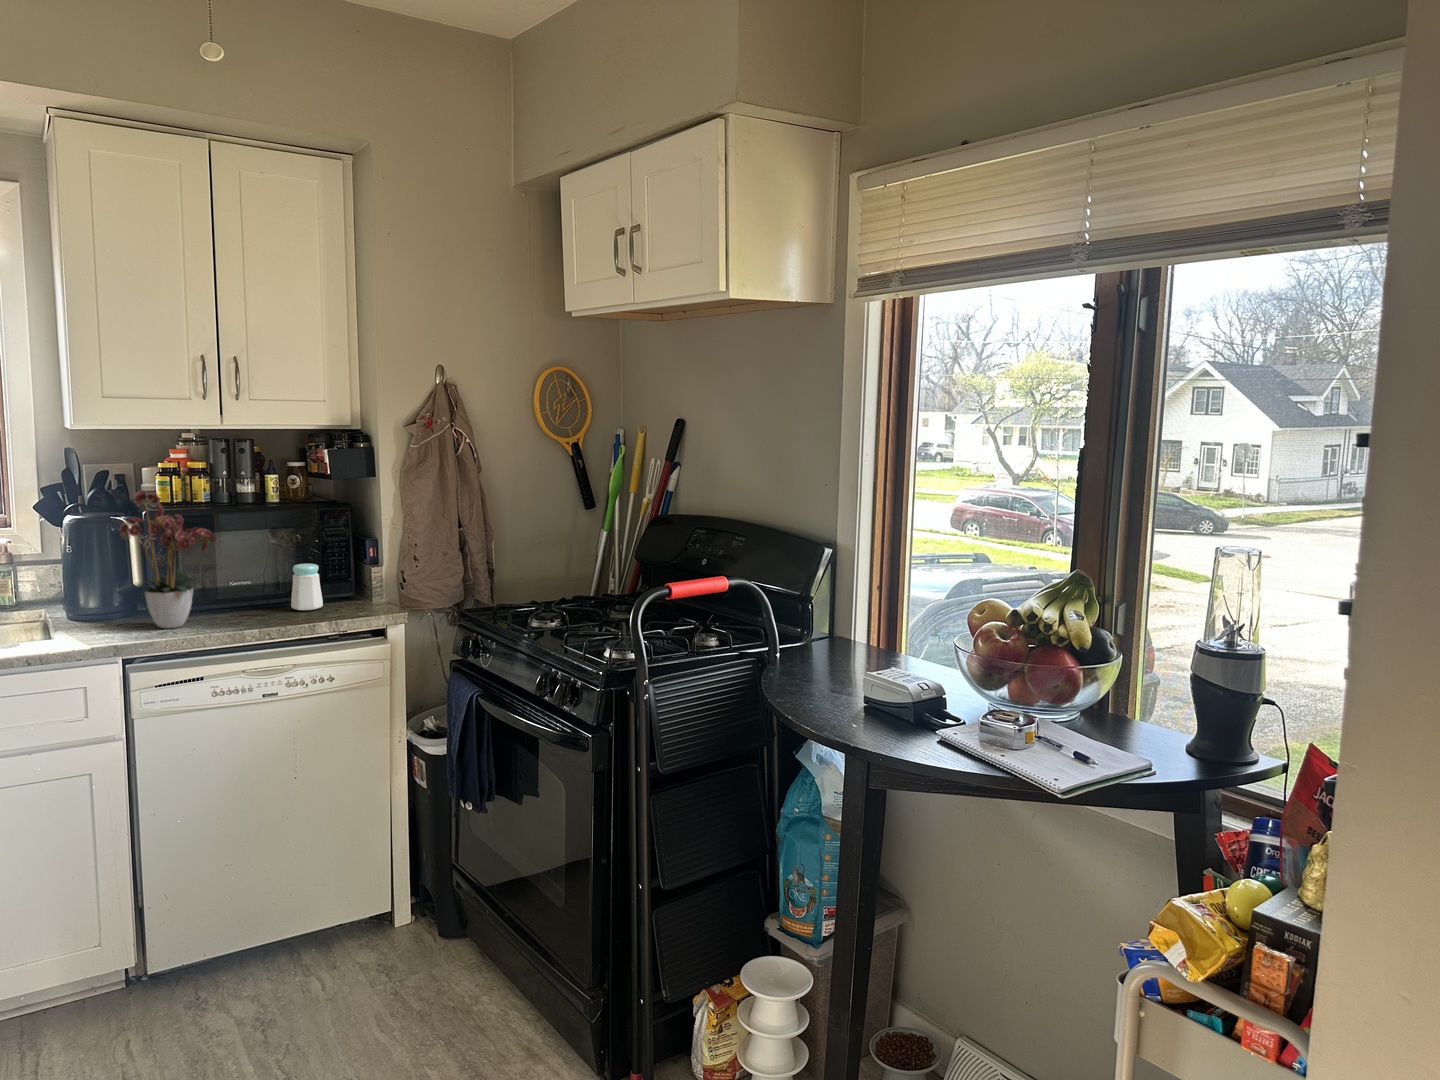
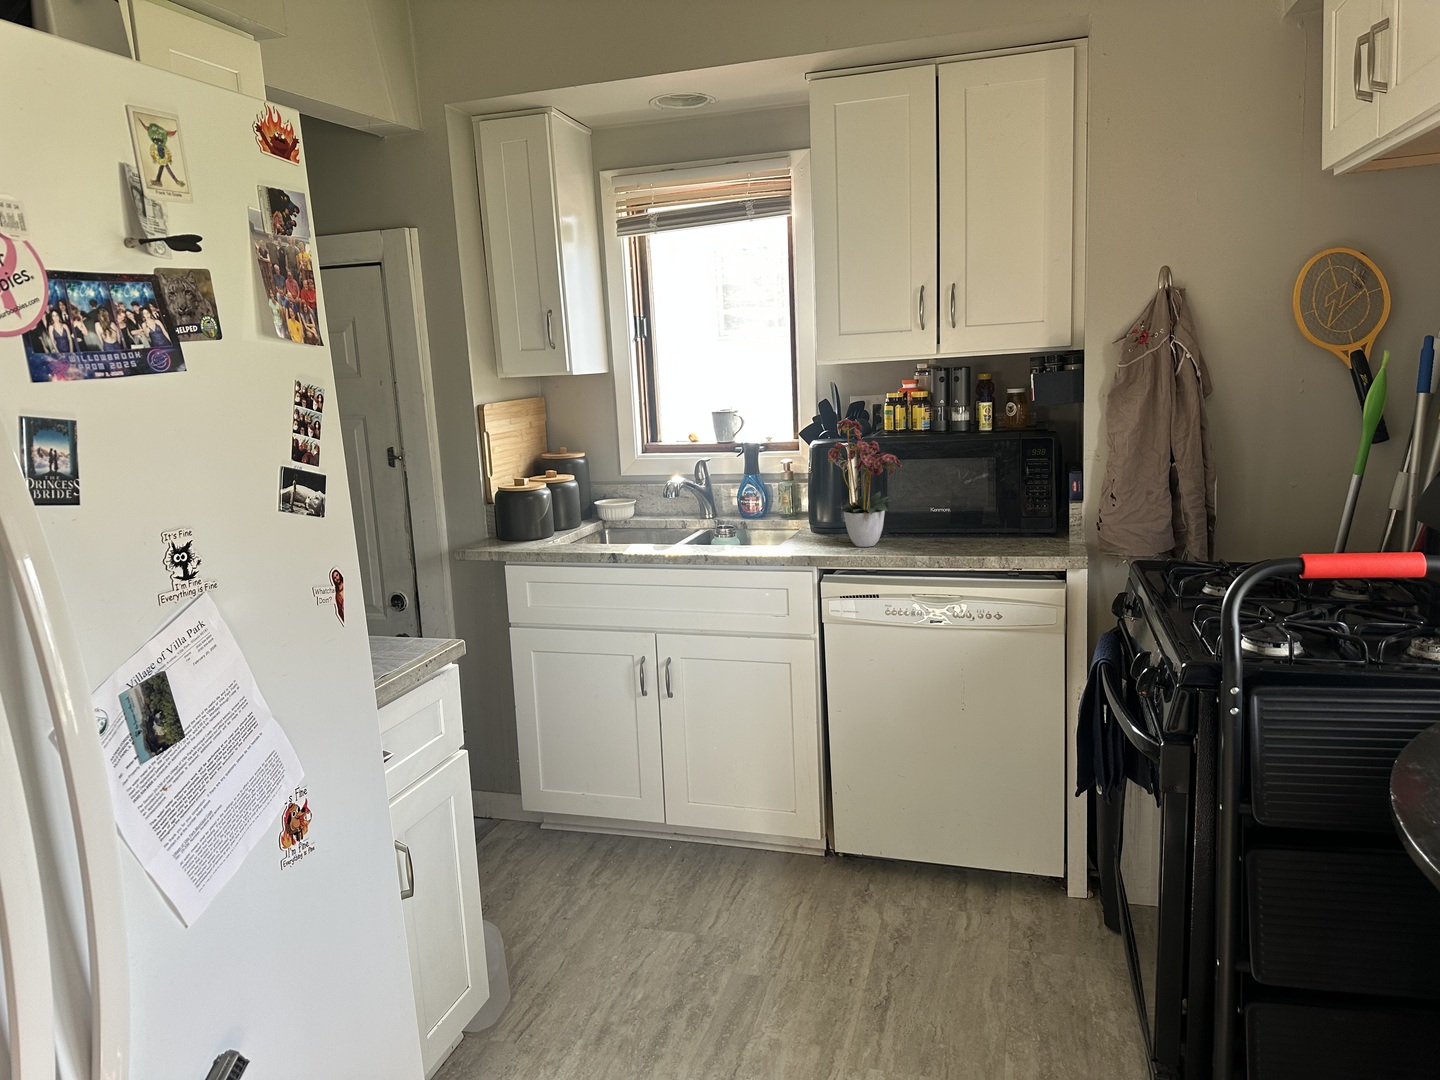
salt shaker: present [291,564,323,610] -> none [982,494,1012,542]

